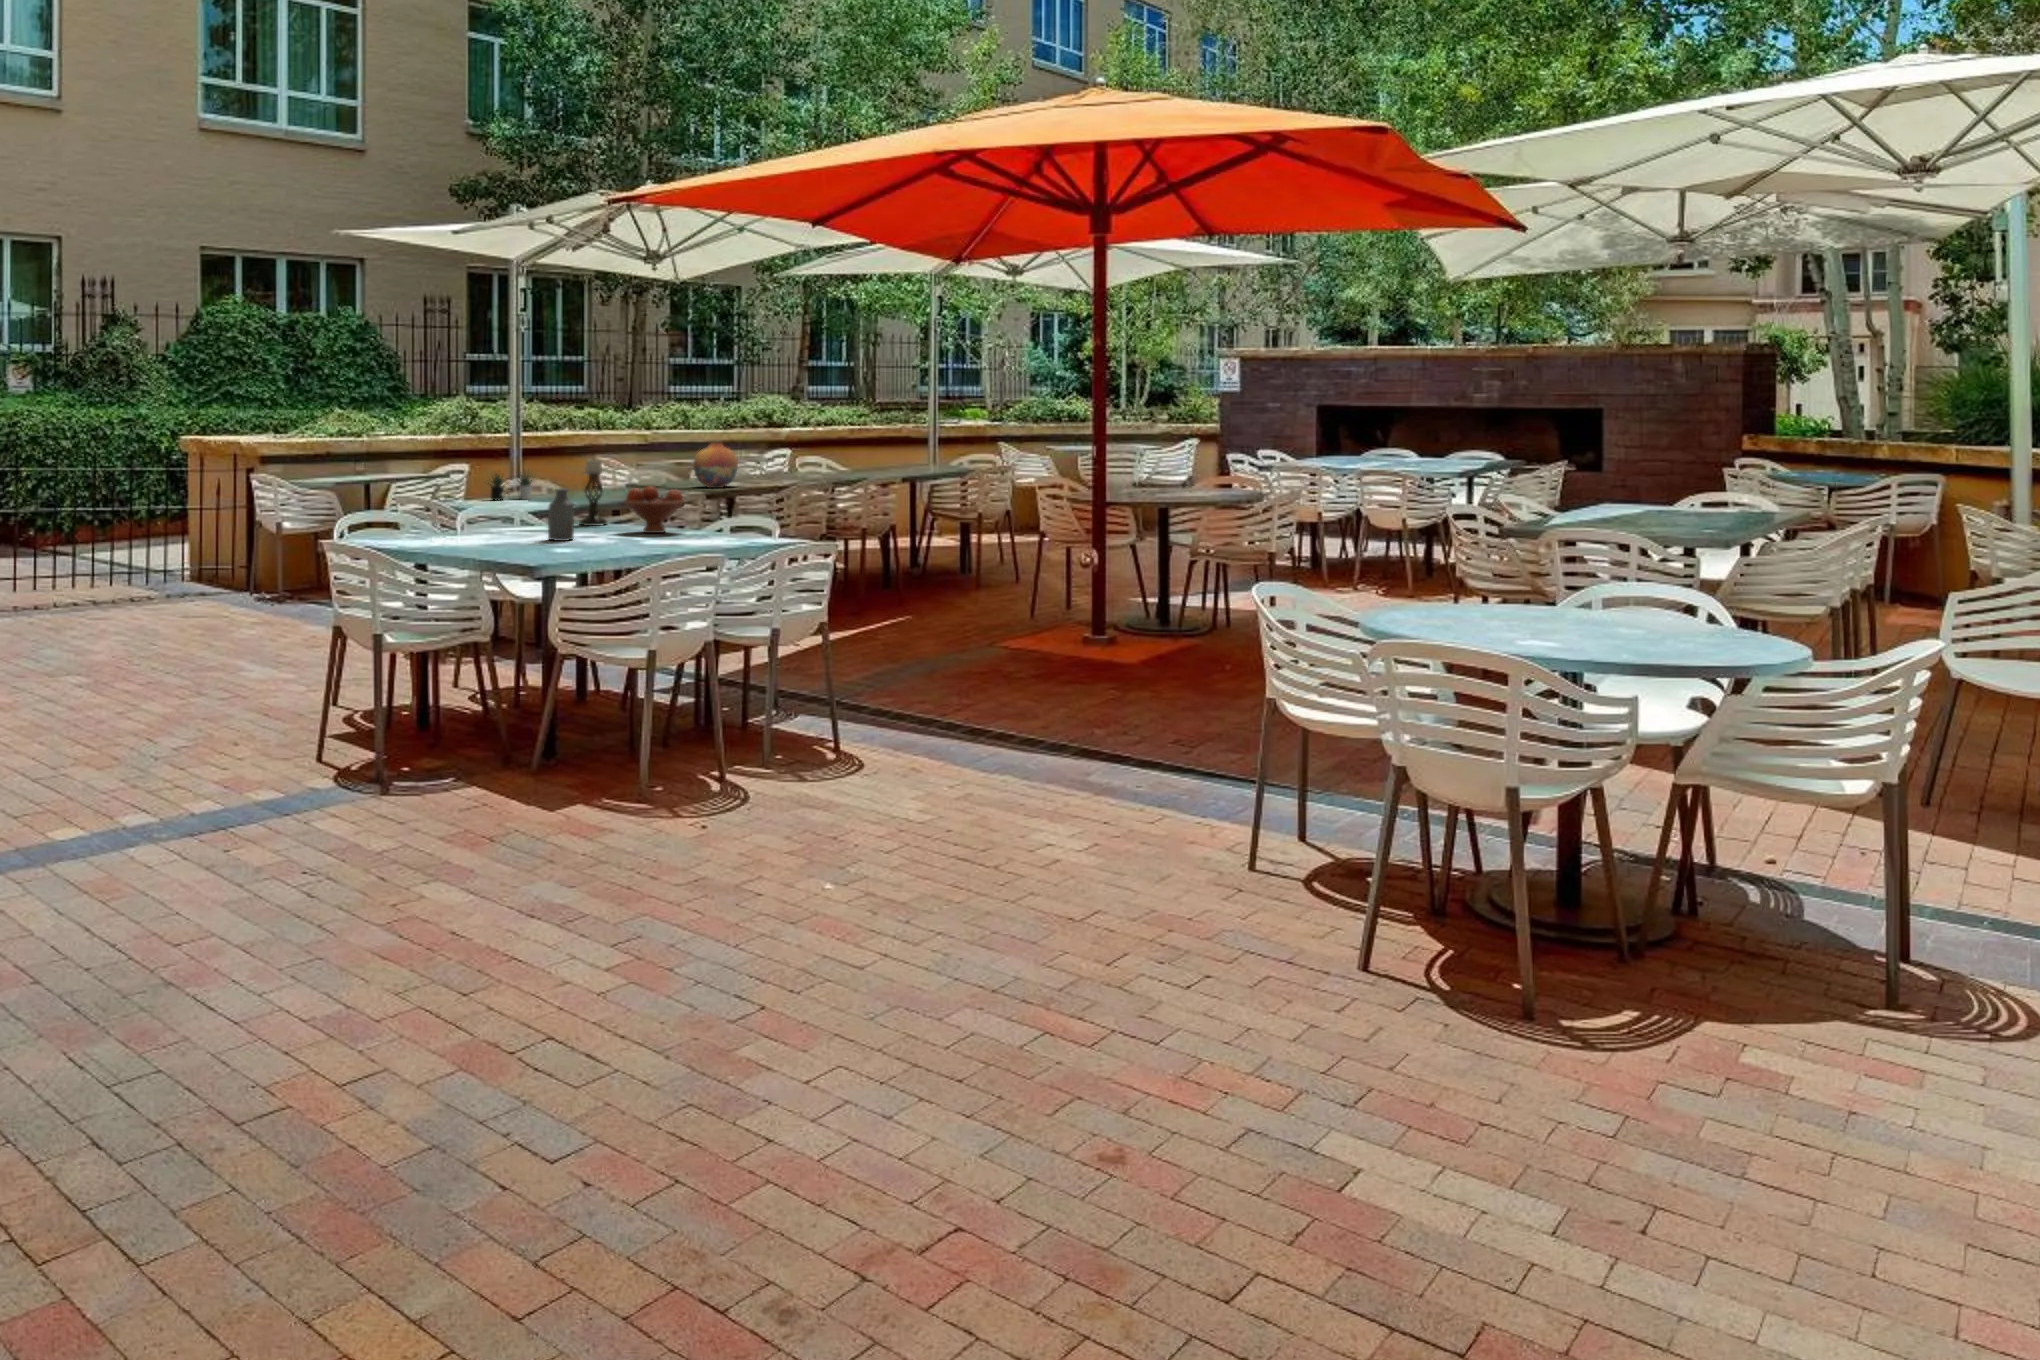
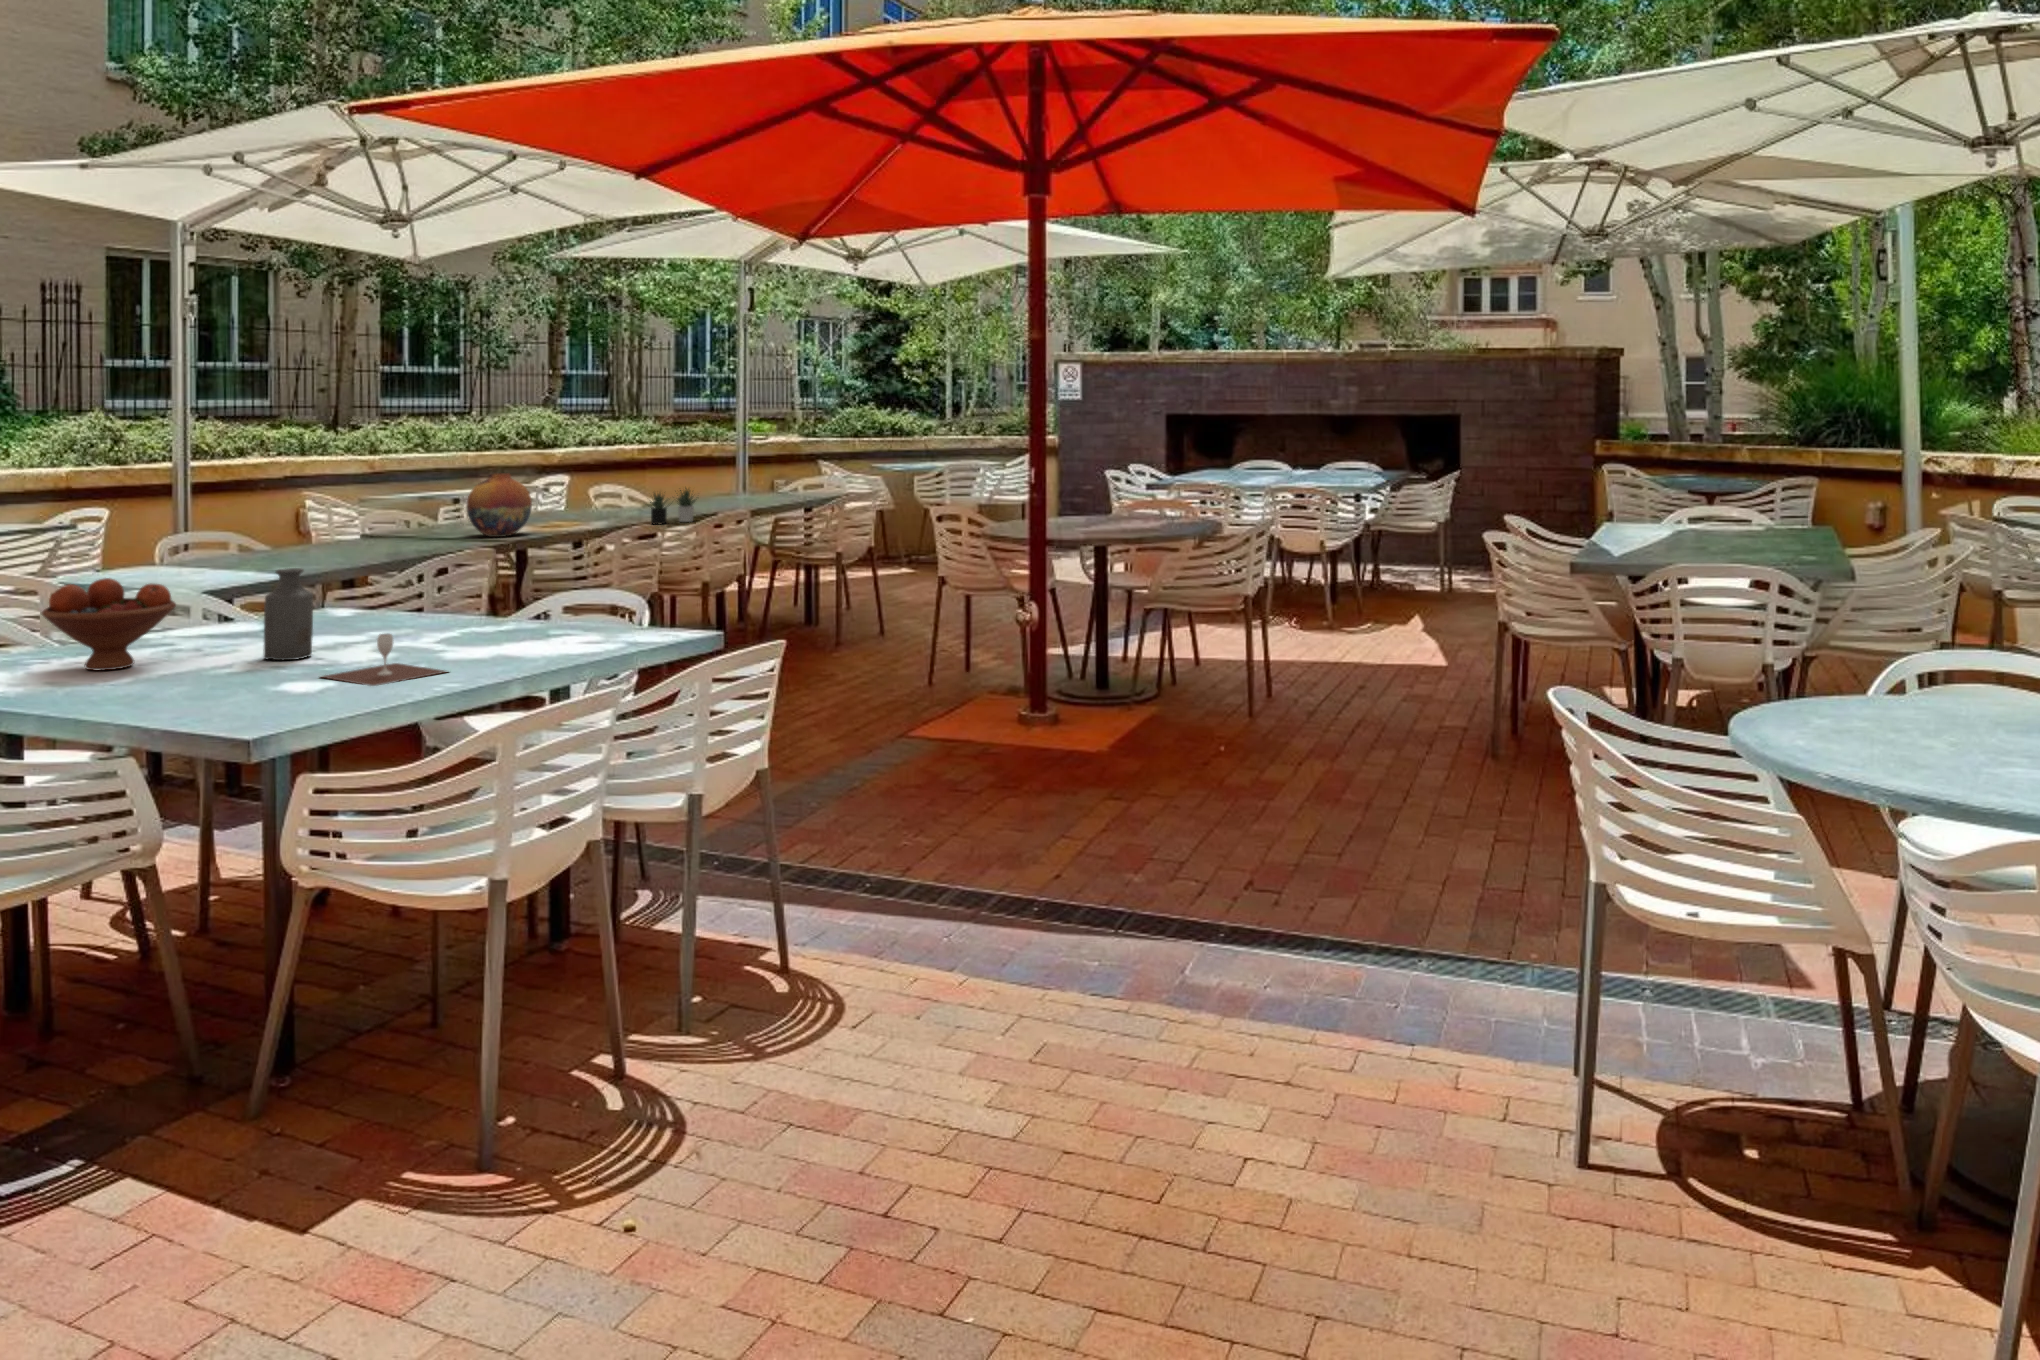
candle holder: present [579,458,607,526] -> none [310,507,360,619]
succulent plant: present [488,472,534,500] -> present [650,488,697,524]
fruit bowl: present [624,486,685,533] -> present [42,578,176,671]
wine glass: none [574,525,643,552] -> present [322,634,446,686]

